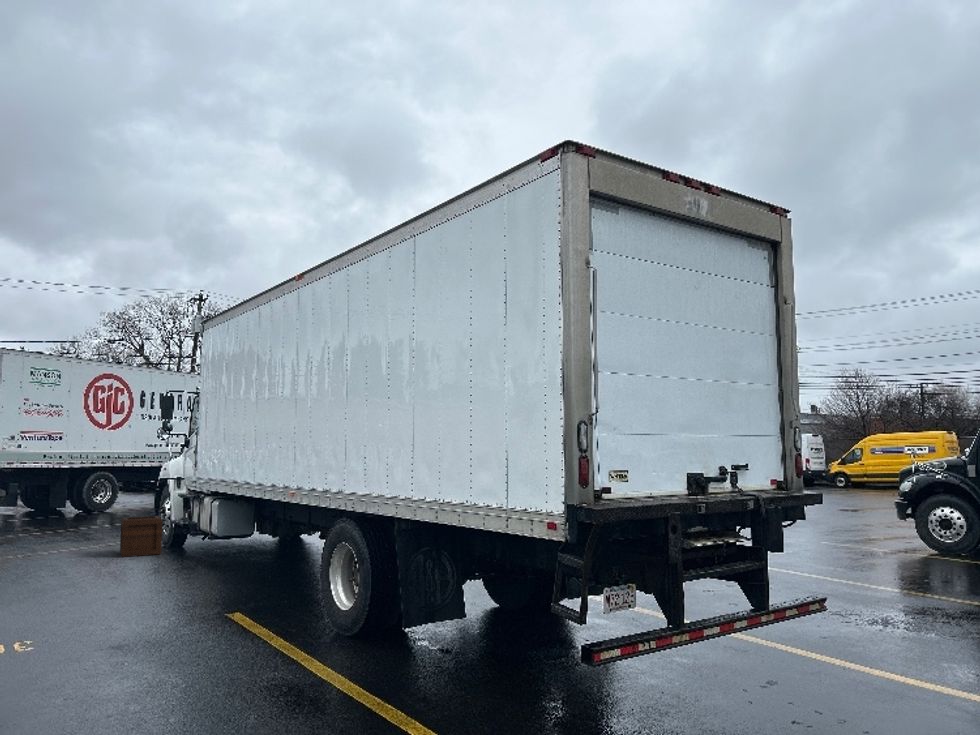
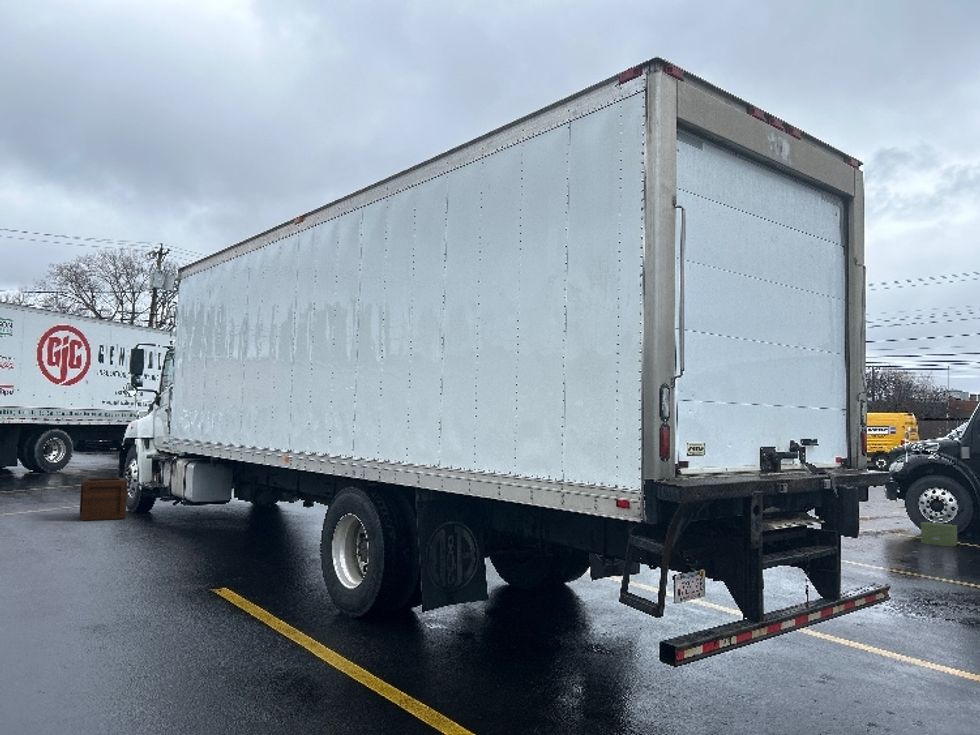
storage box: none [928,540,966,565] -> present [921,522,957,546]

